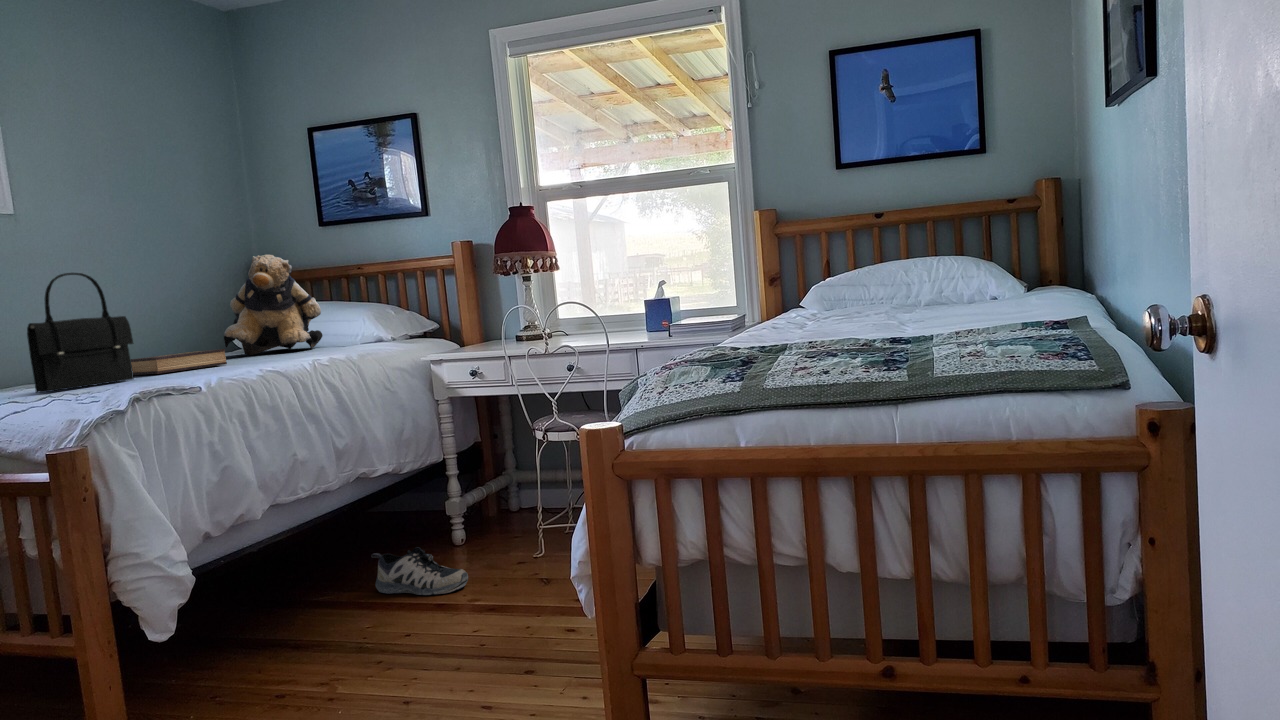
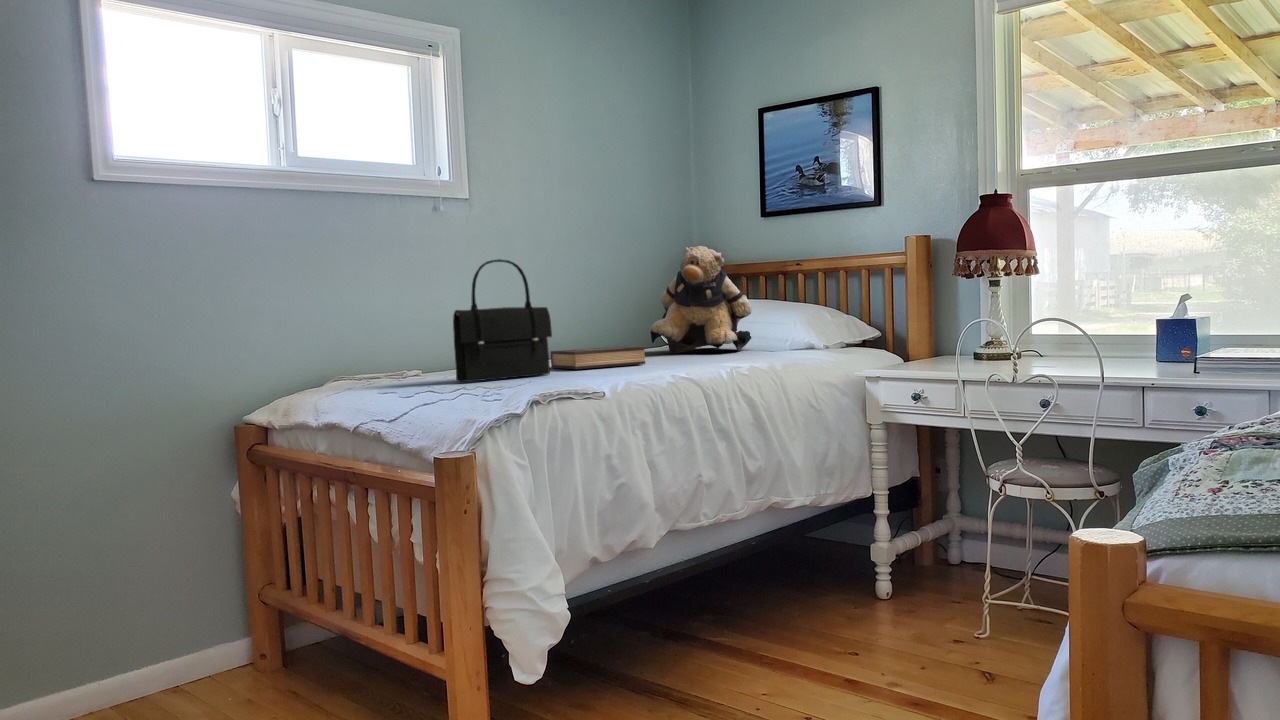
shoe: present [371,547,468,595] -> none [777,597,889,666]

